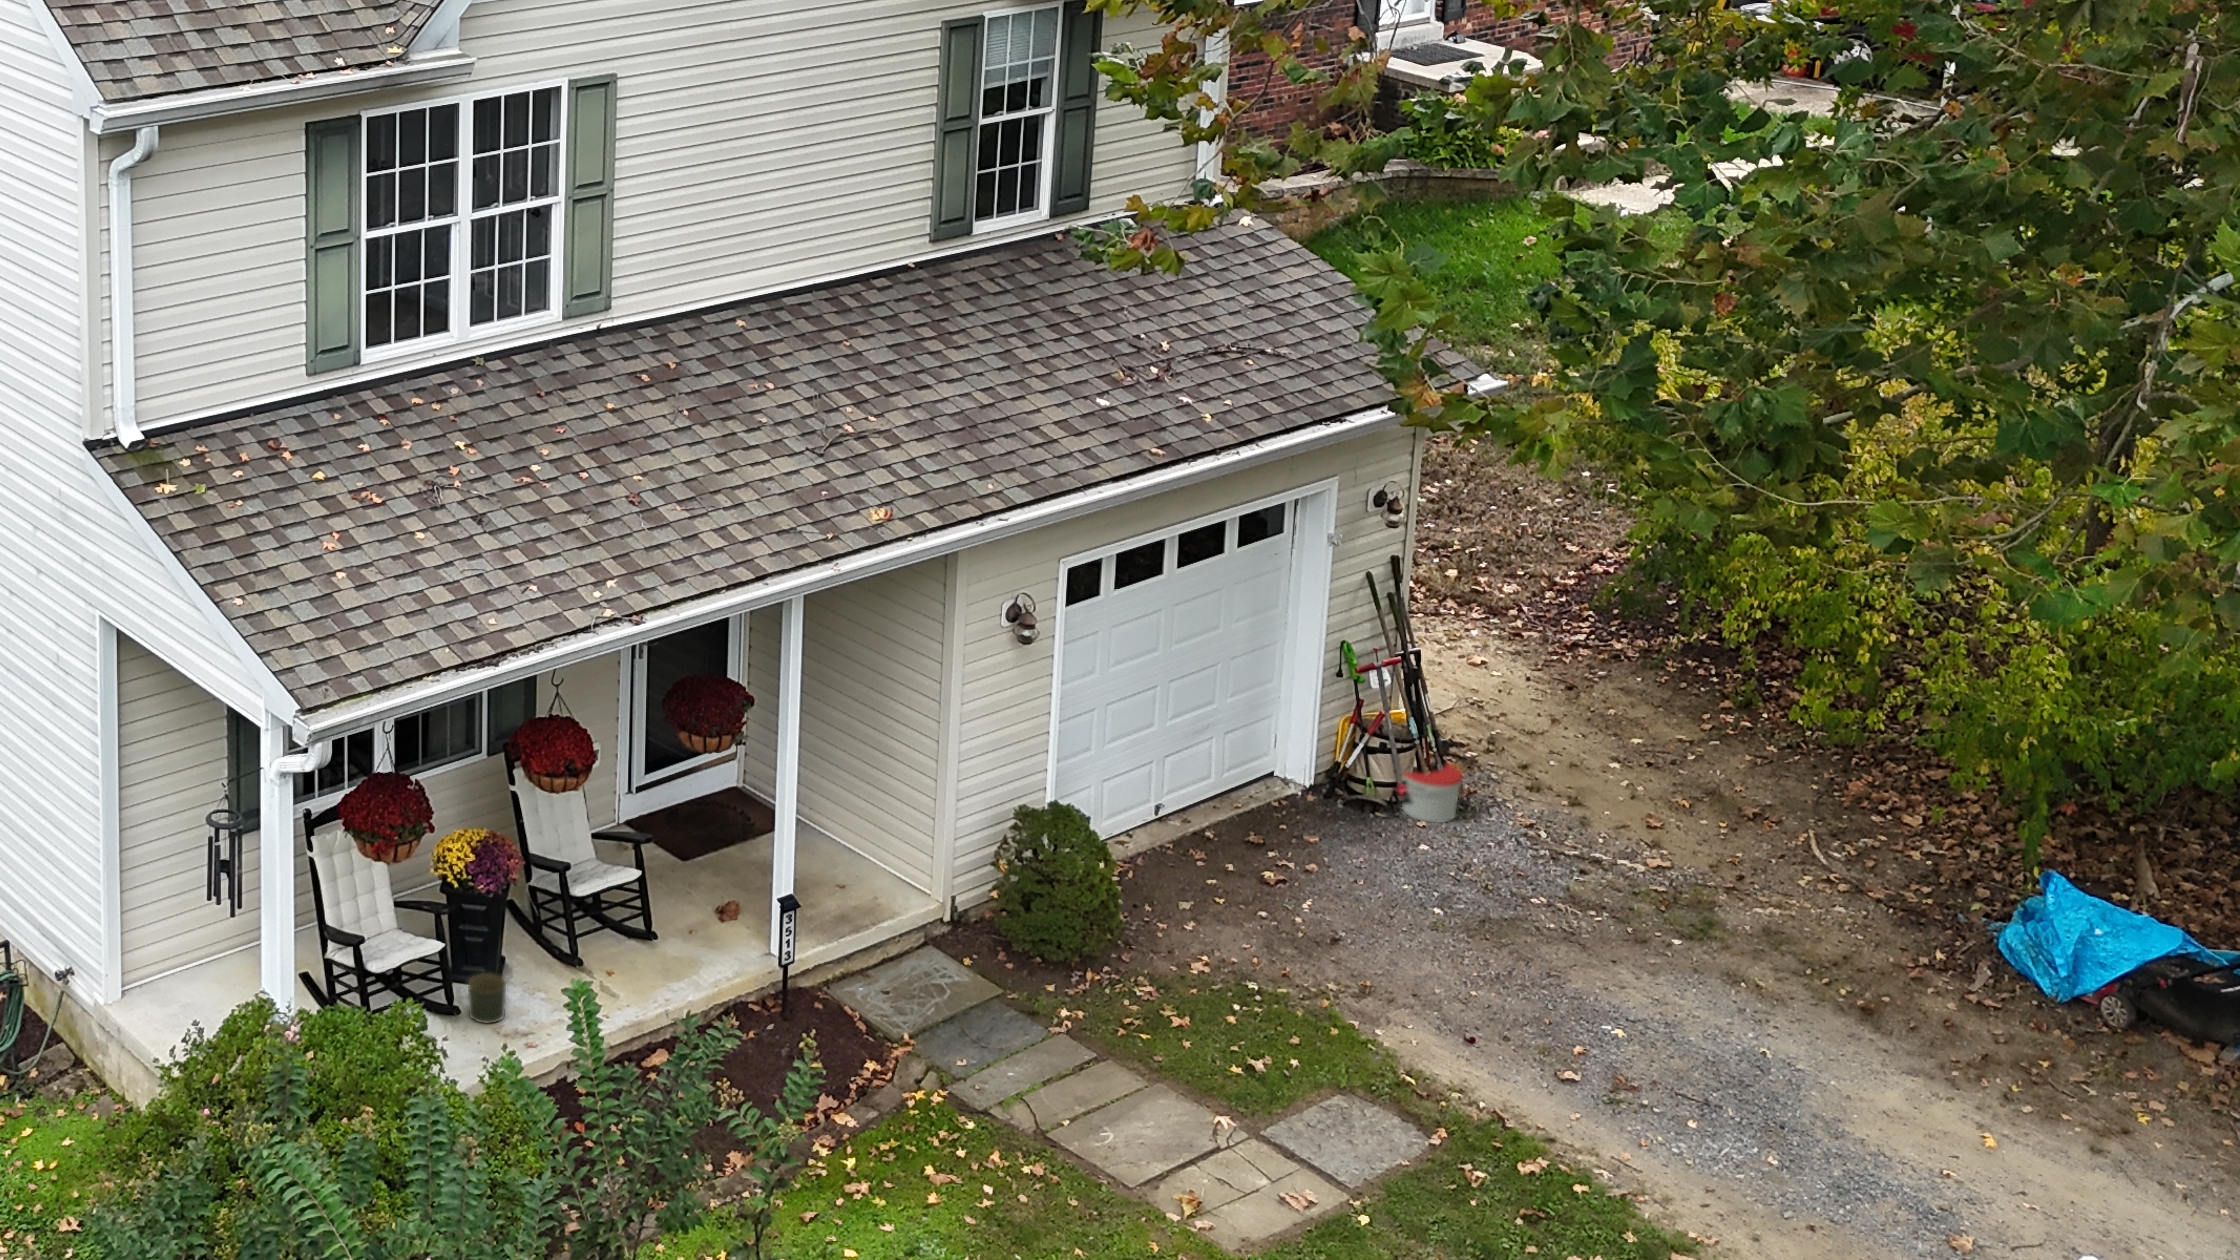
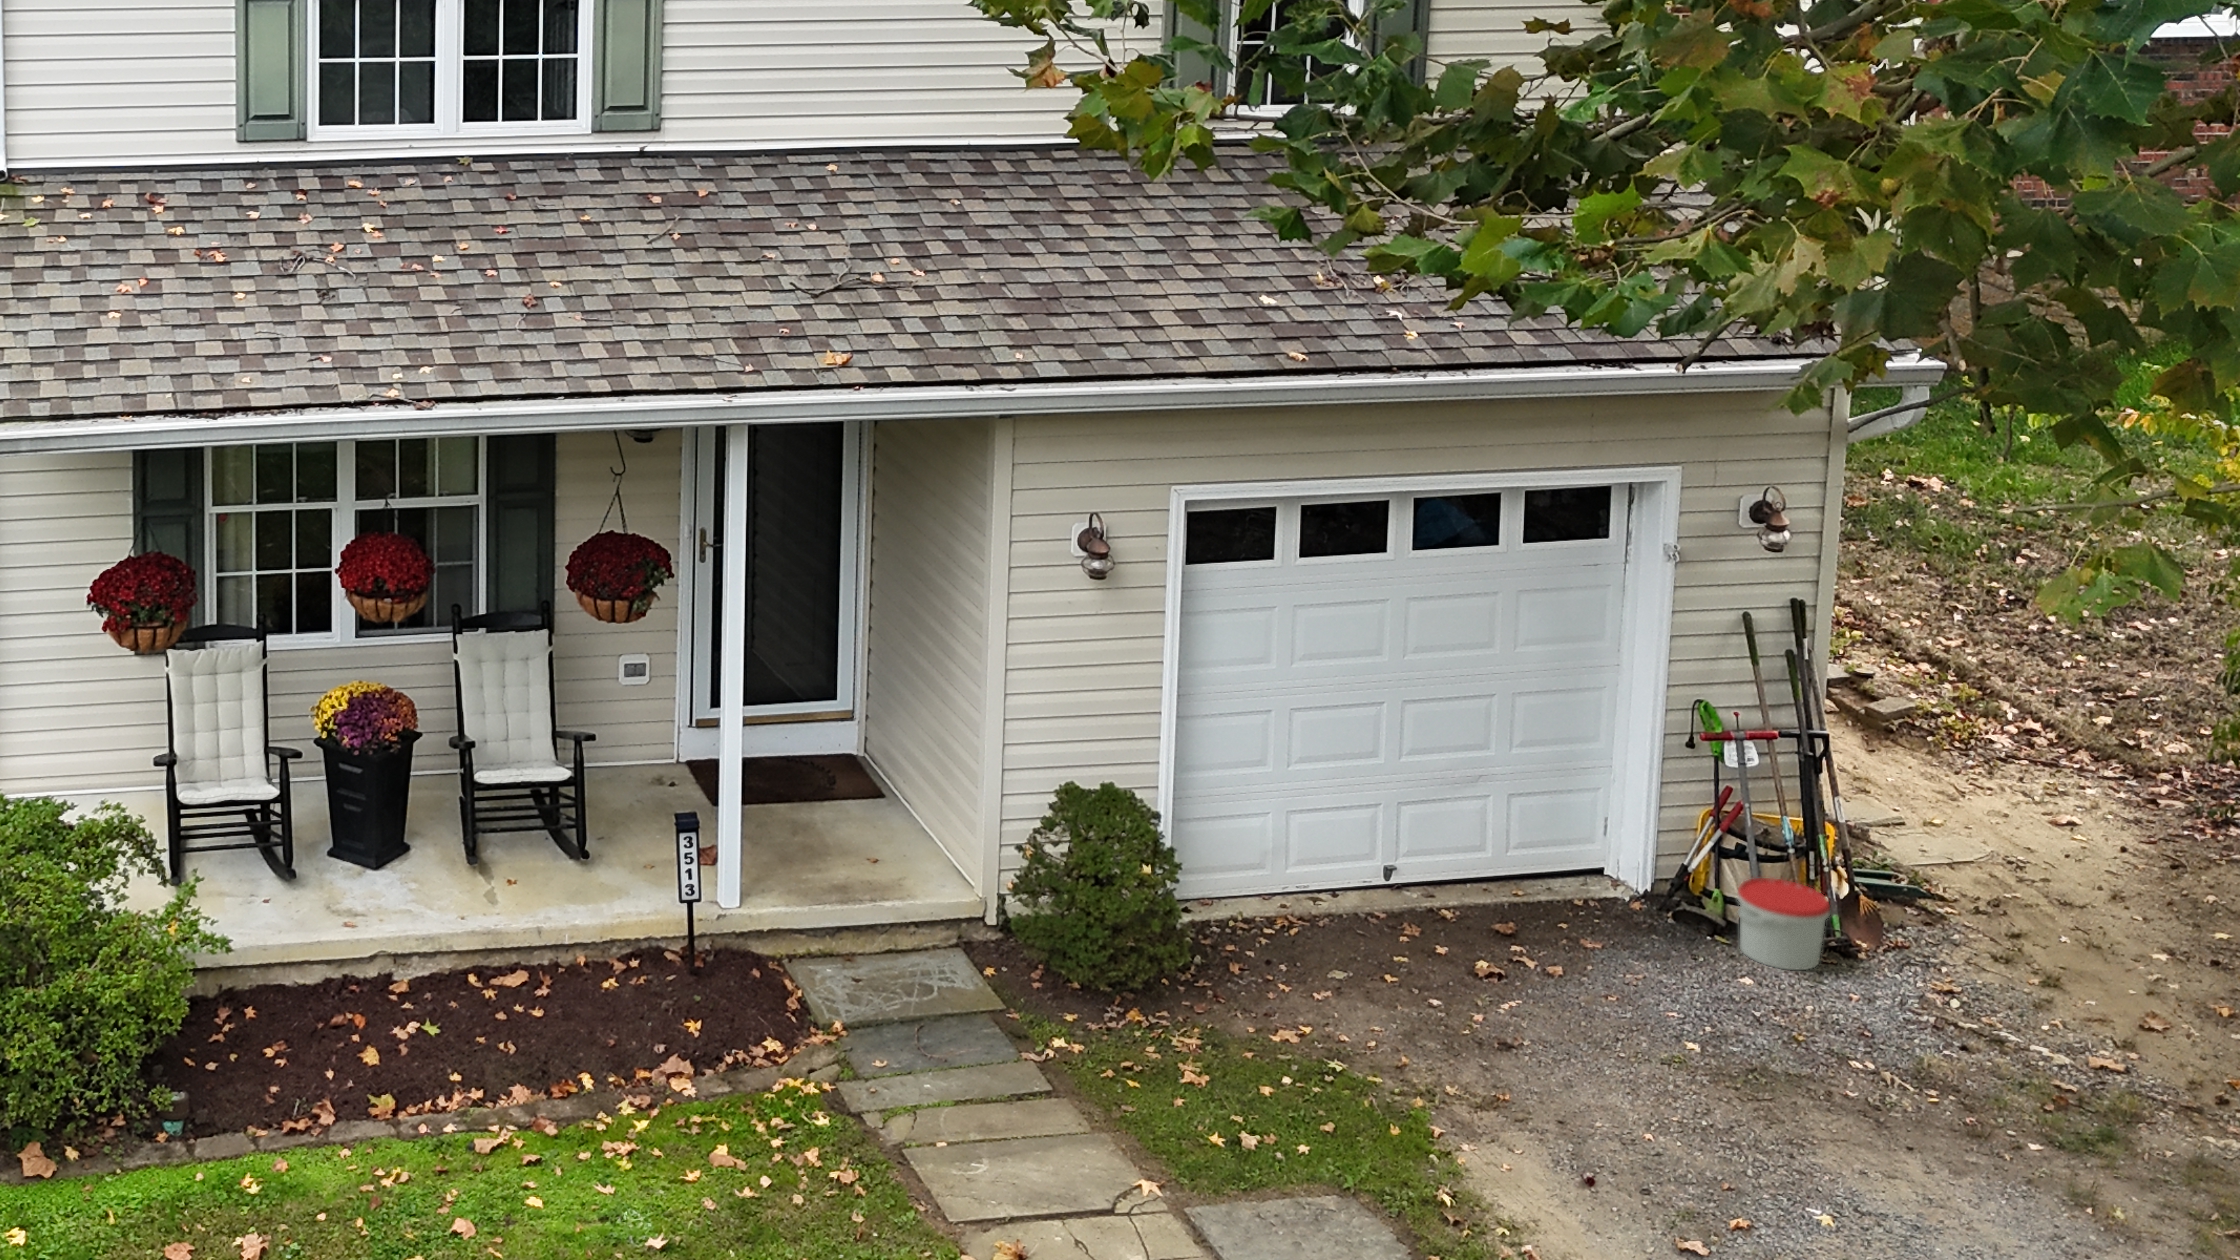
planter: present [468,974,506,1023] -> none [303,845,347,901]

